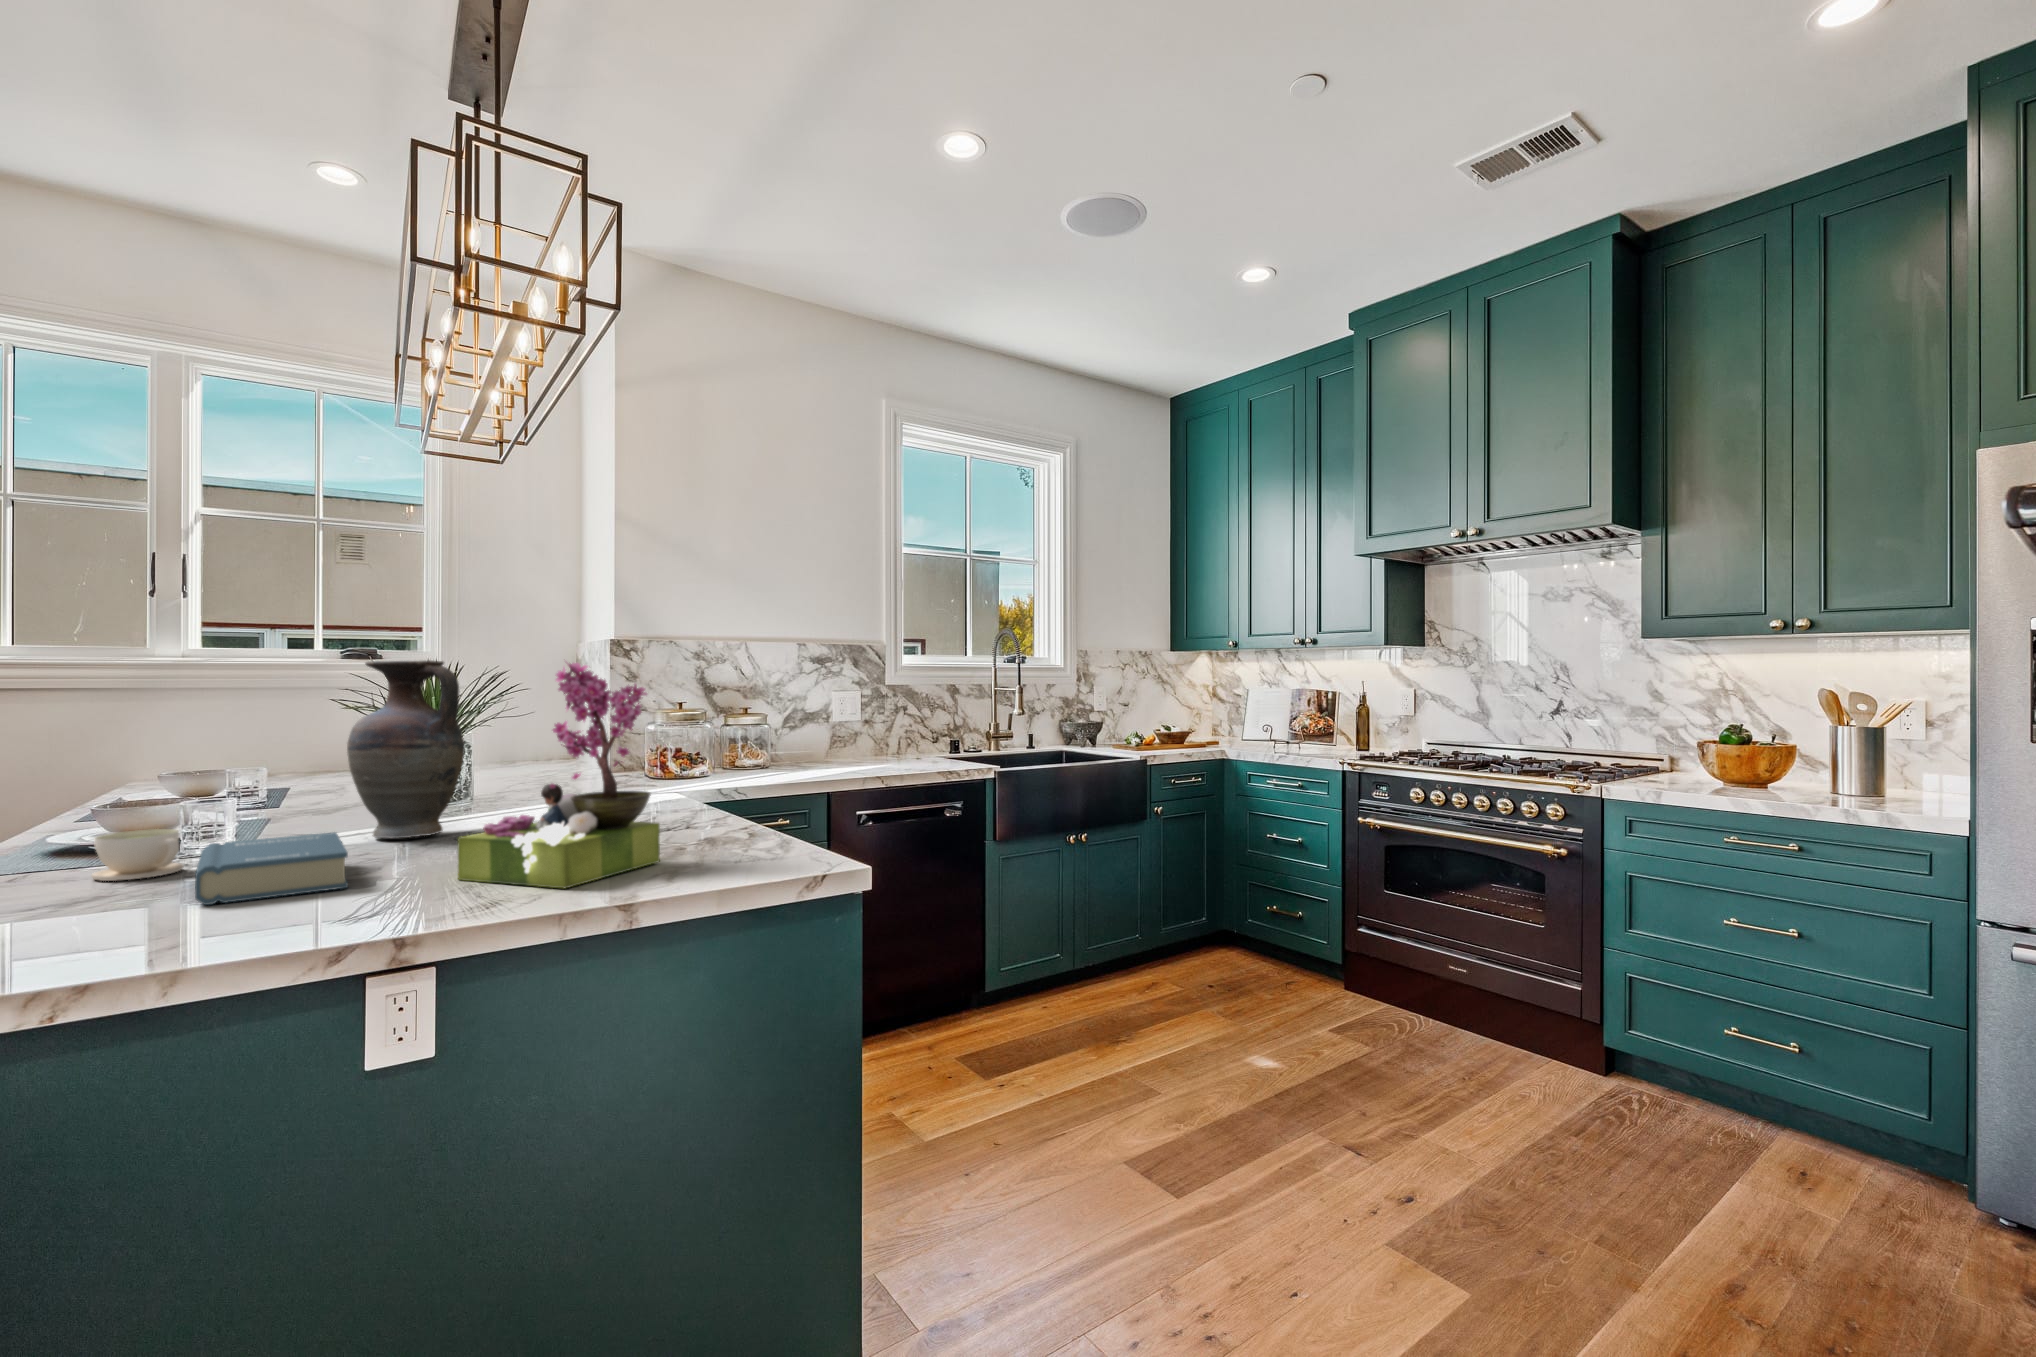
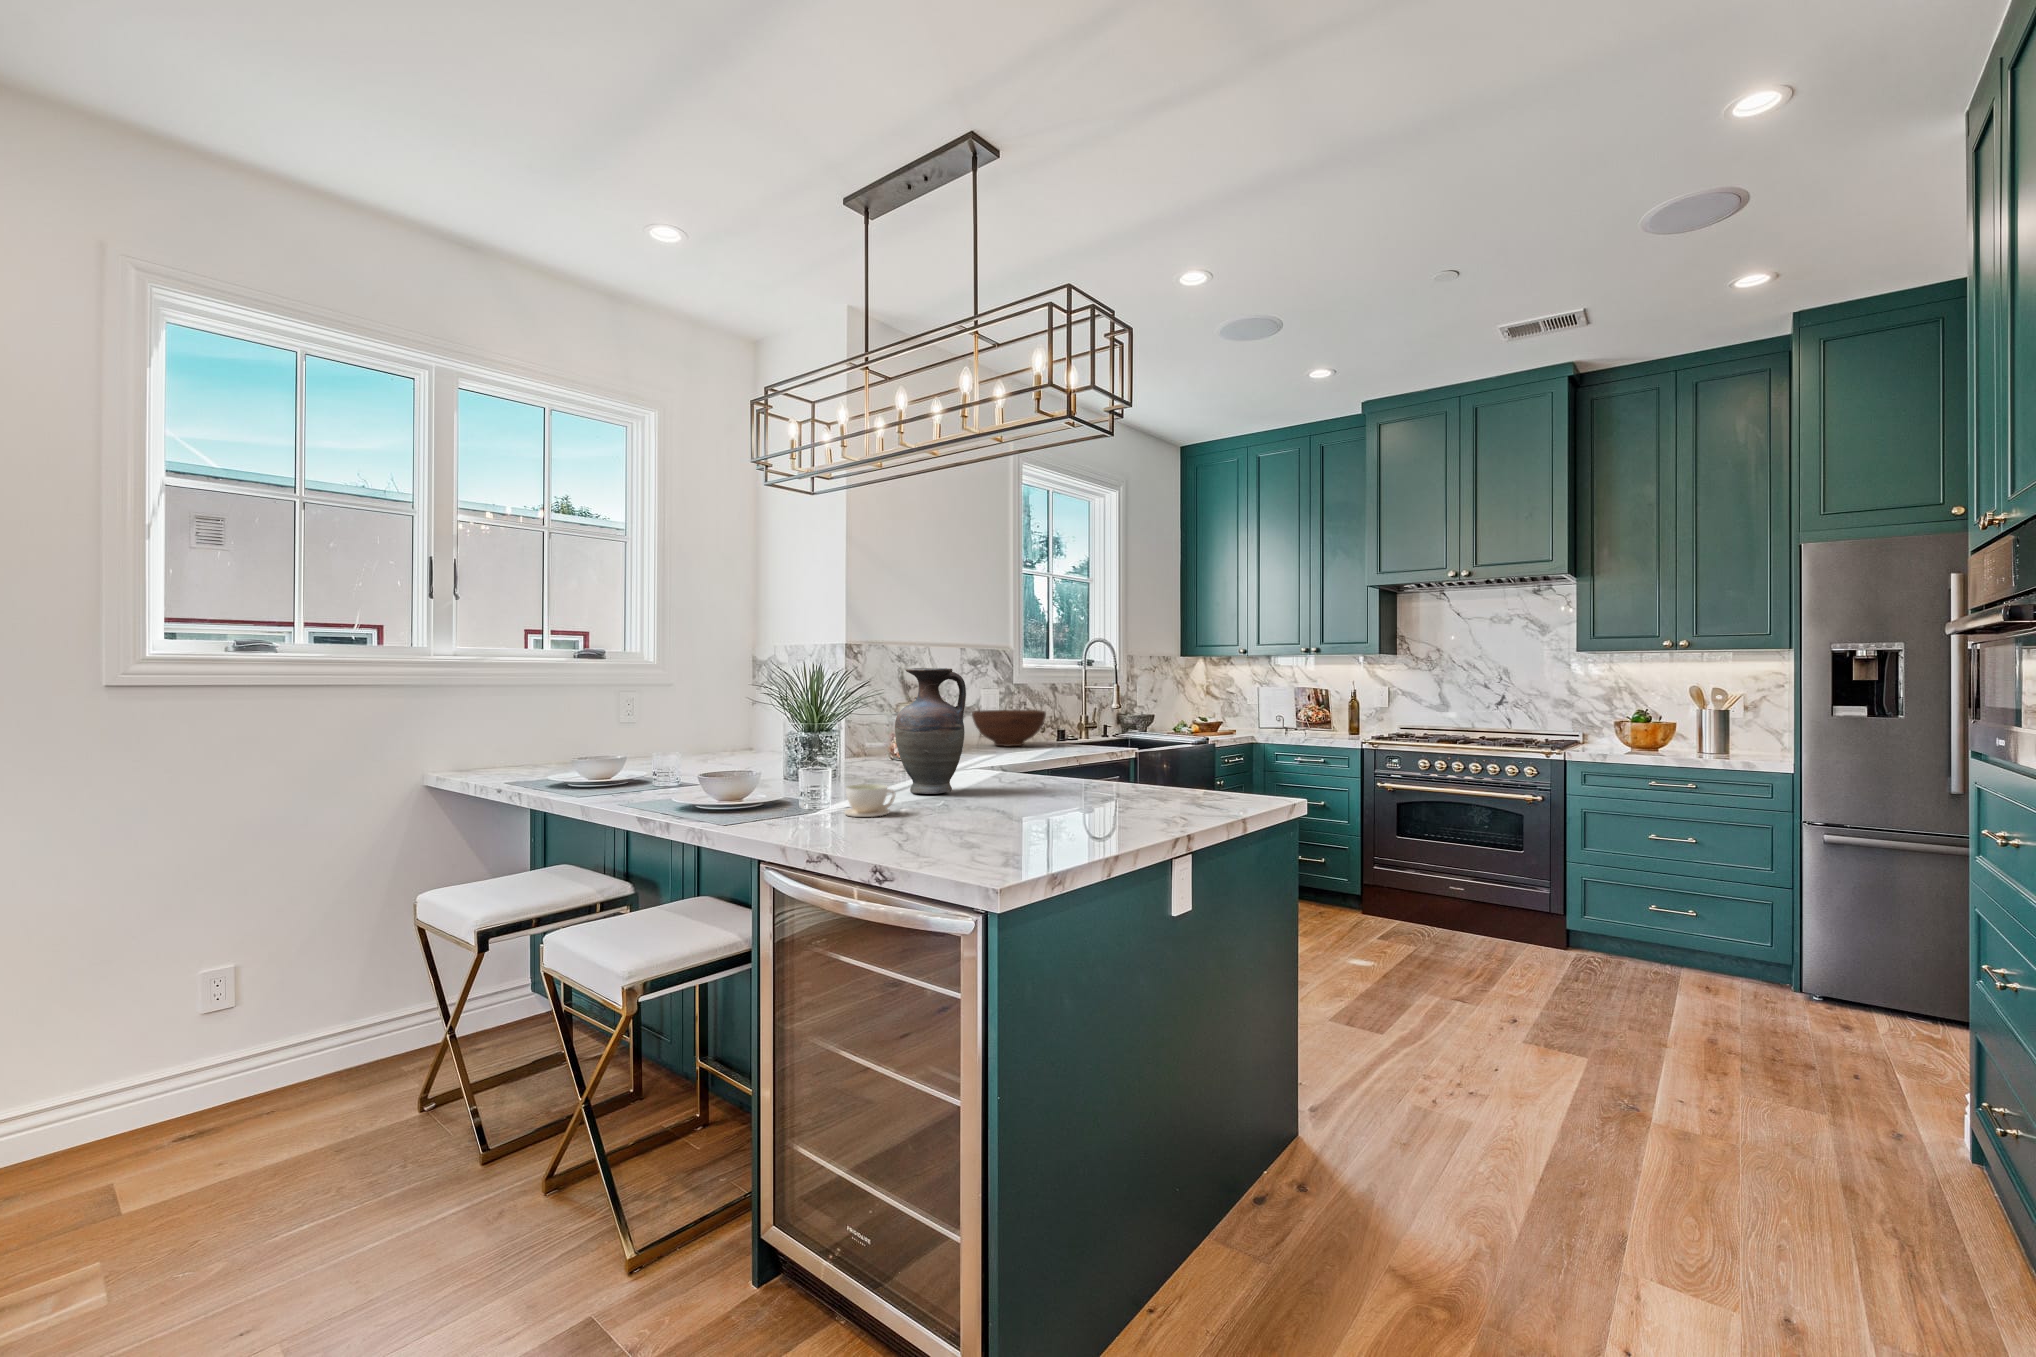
flower arrangement: present [458,663,660,888] -> none [1084,668,1174,812]
fruit bowl: none [799,717,894,763] -> present [972,710,1046,746]
hardback book: present [195,832,348,905] -> none [919,785,1043,824]

